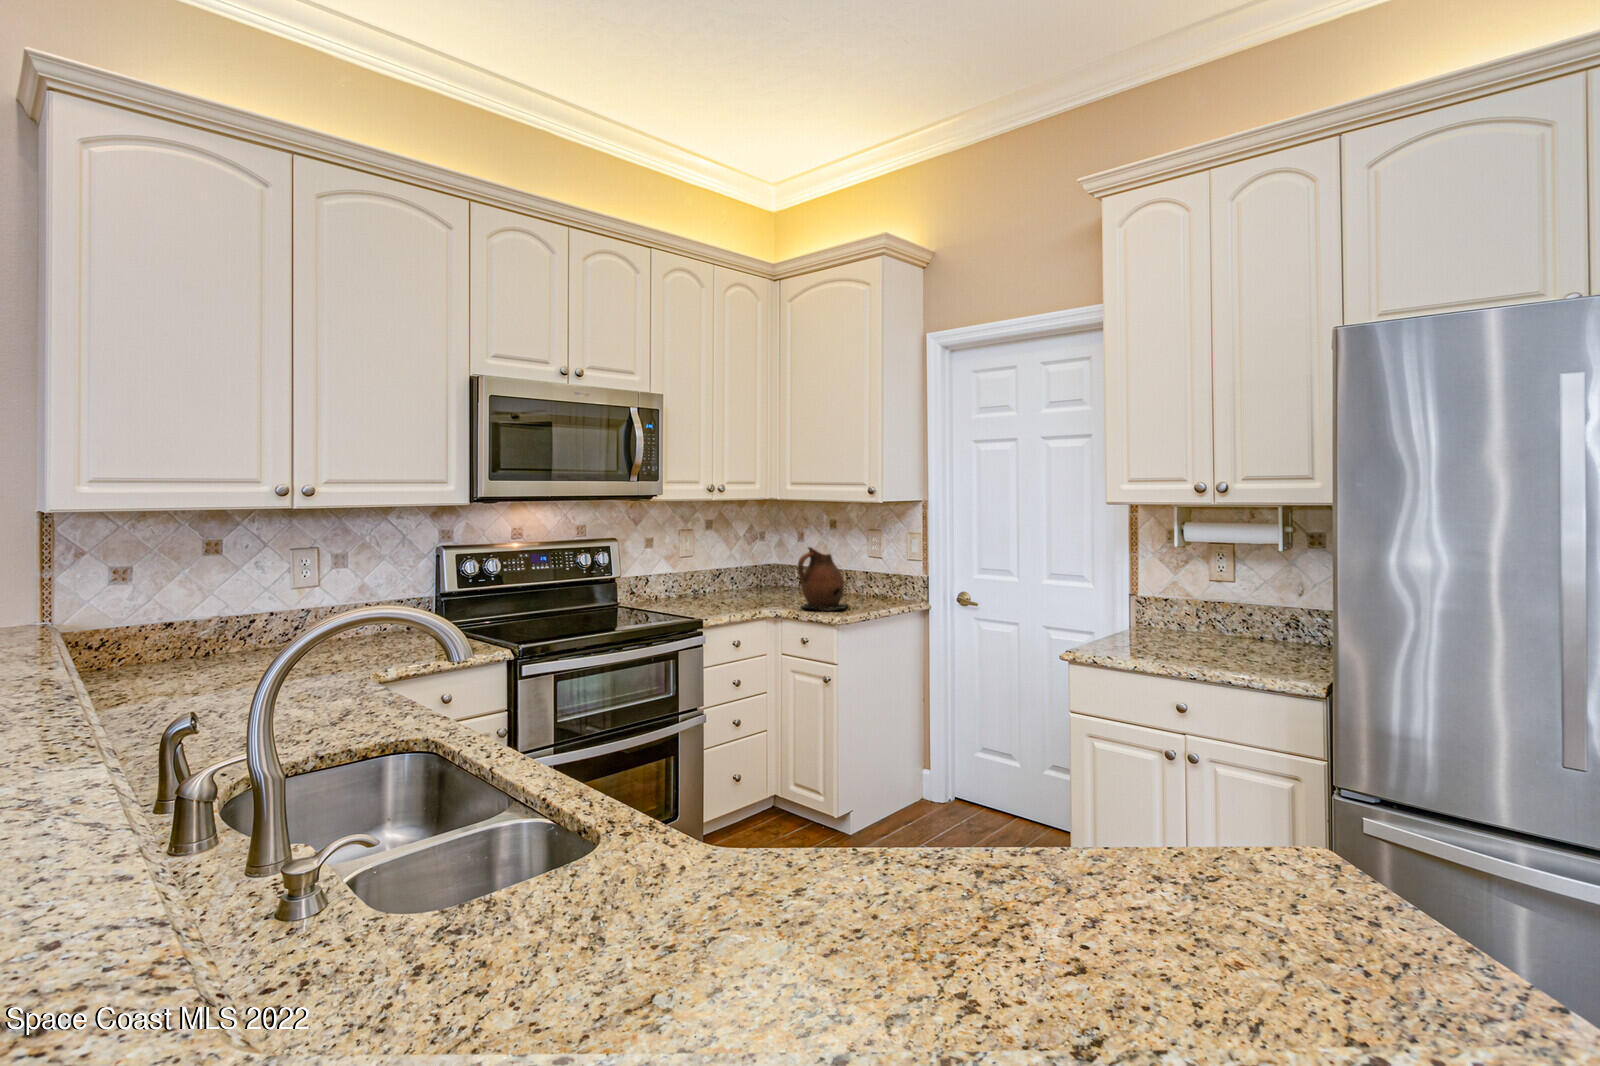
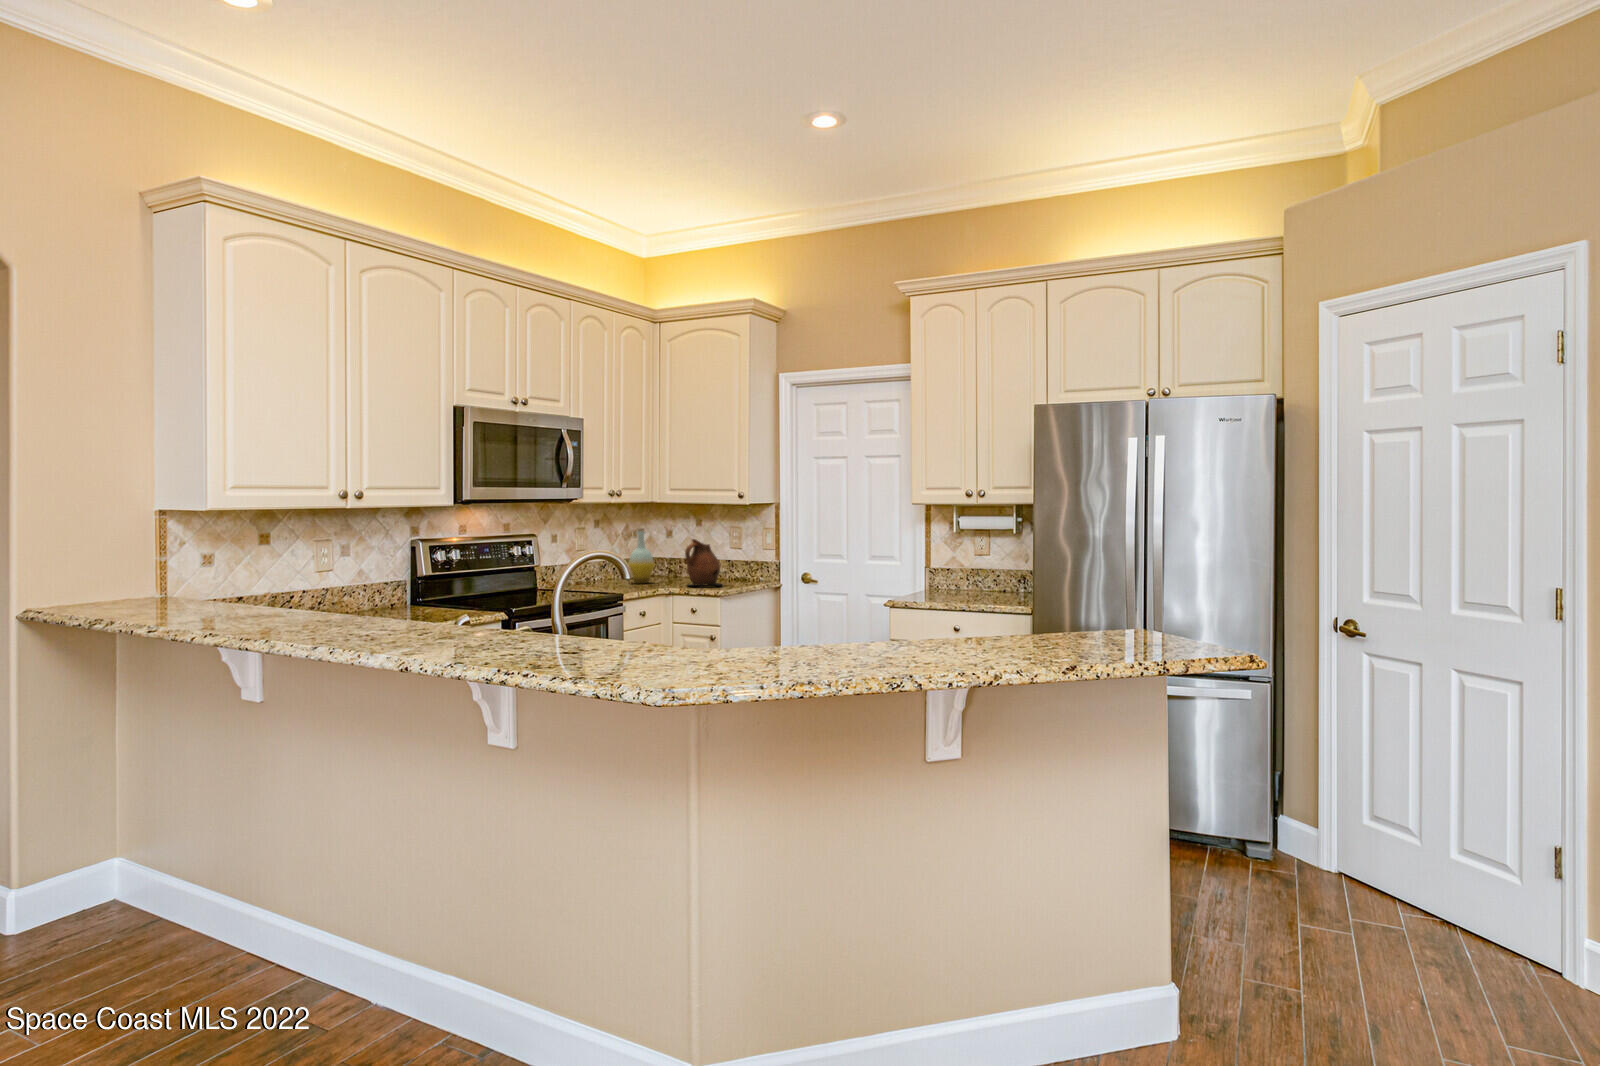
bottle: none [736,532,769,601] -> present [628,528,655,583]

